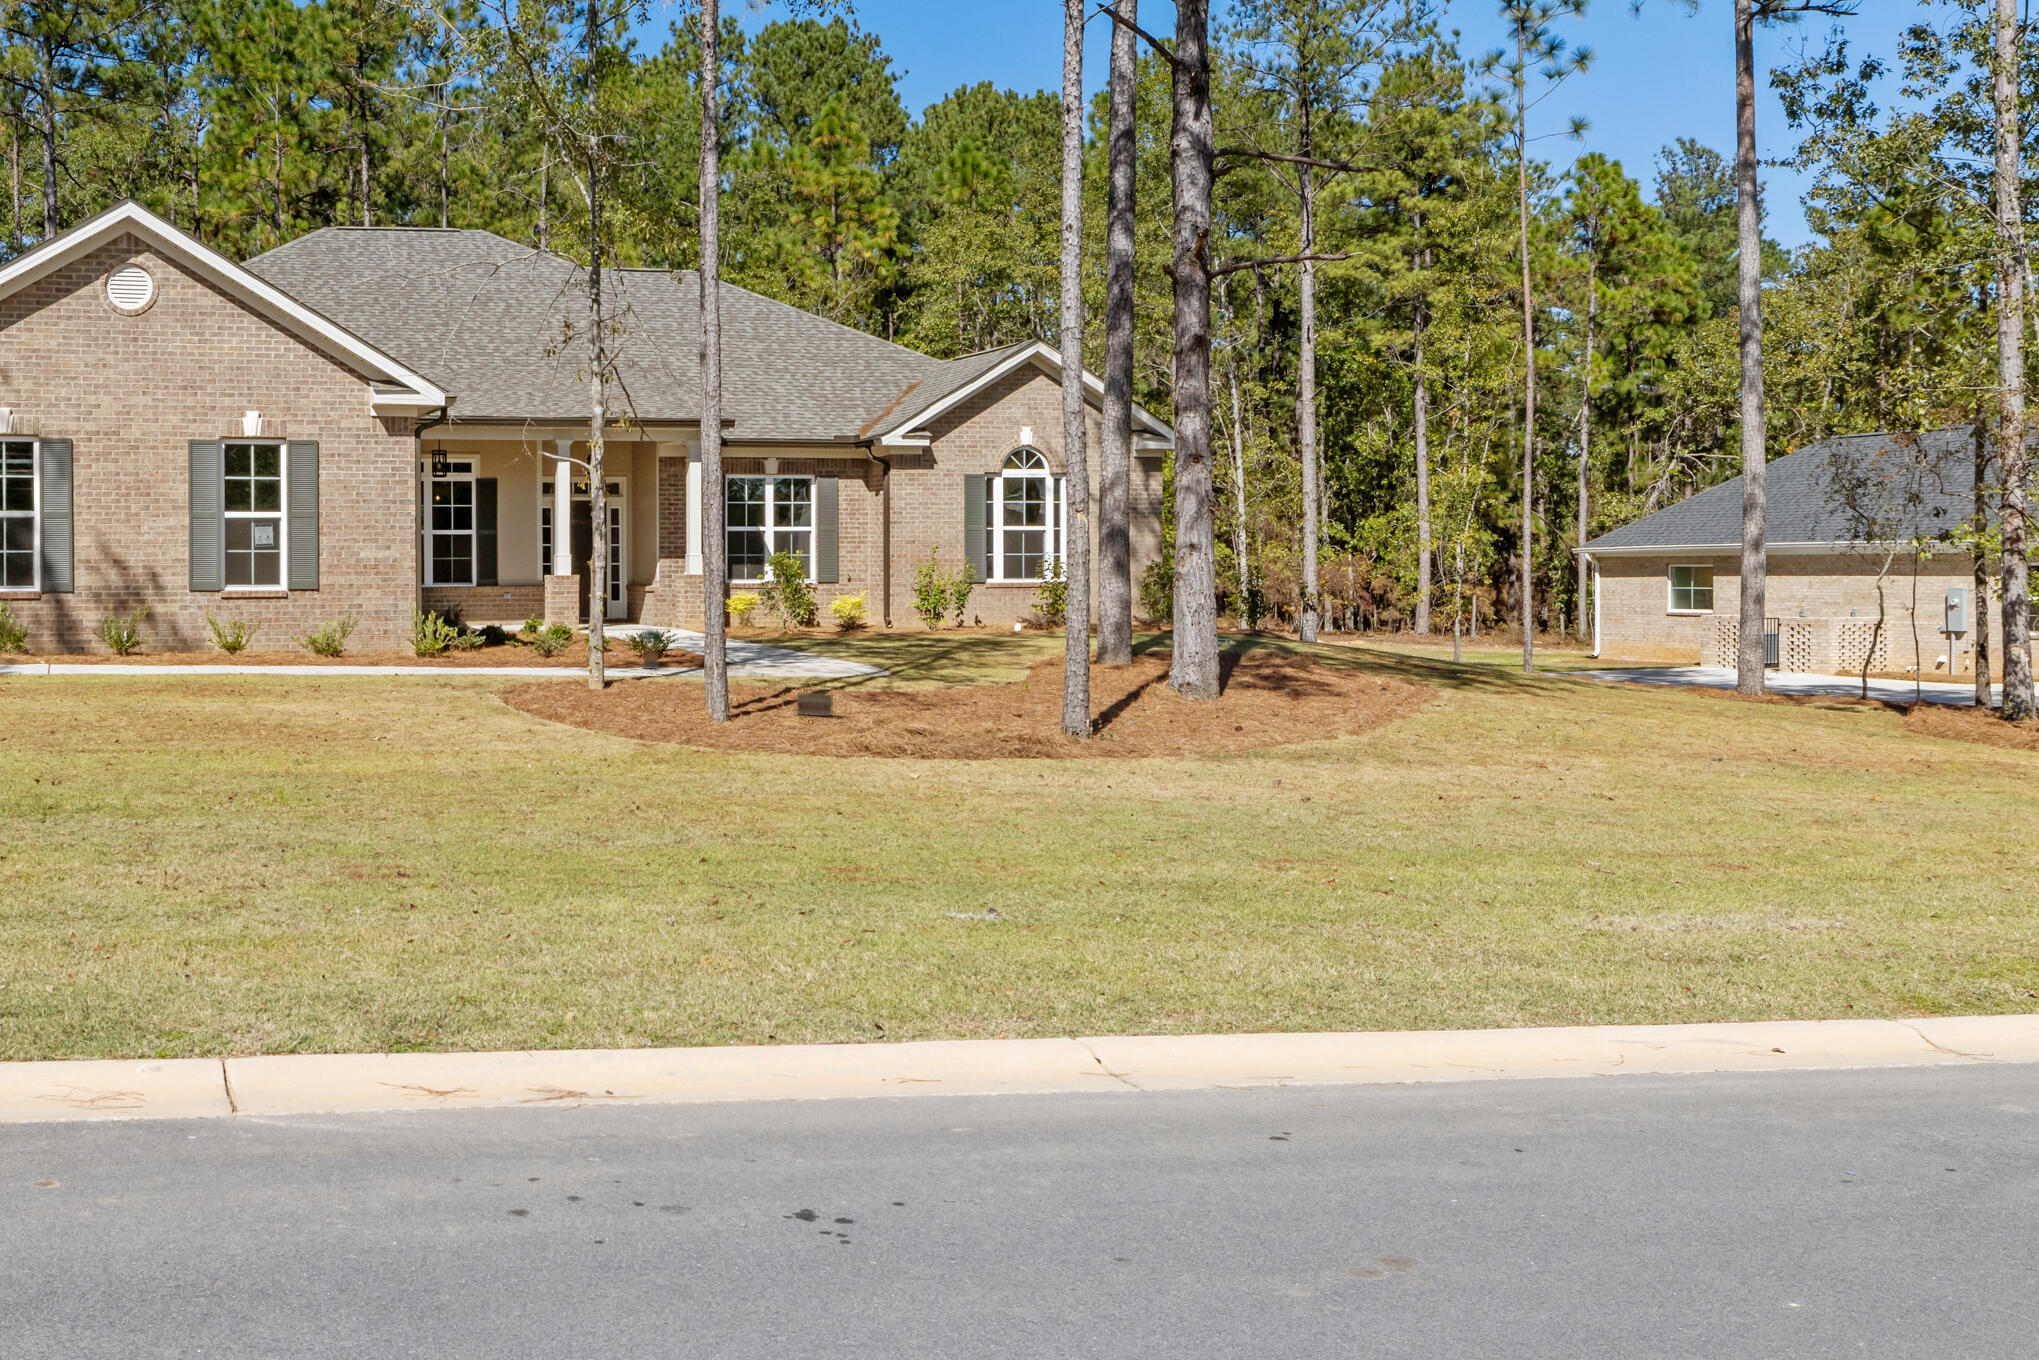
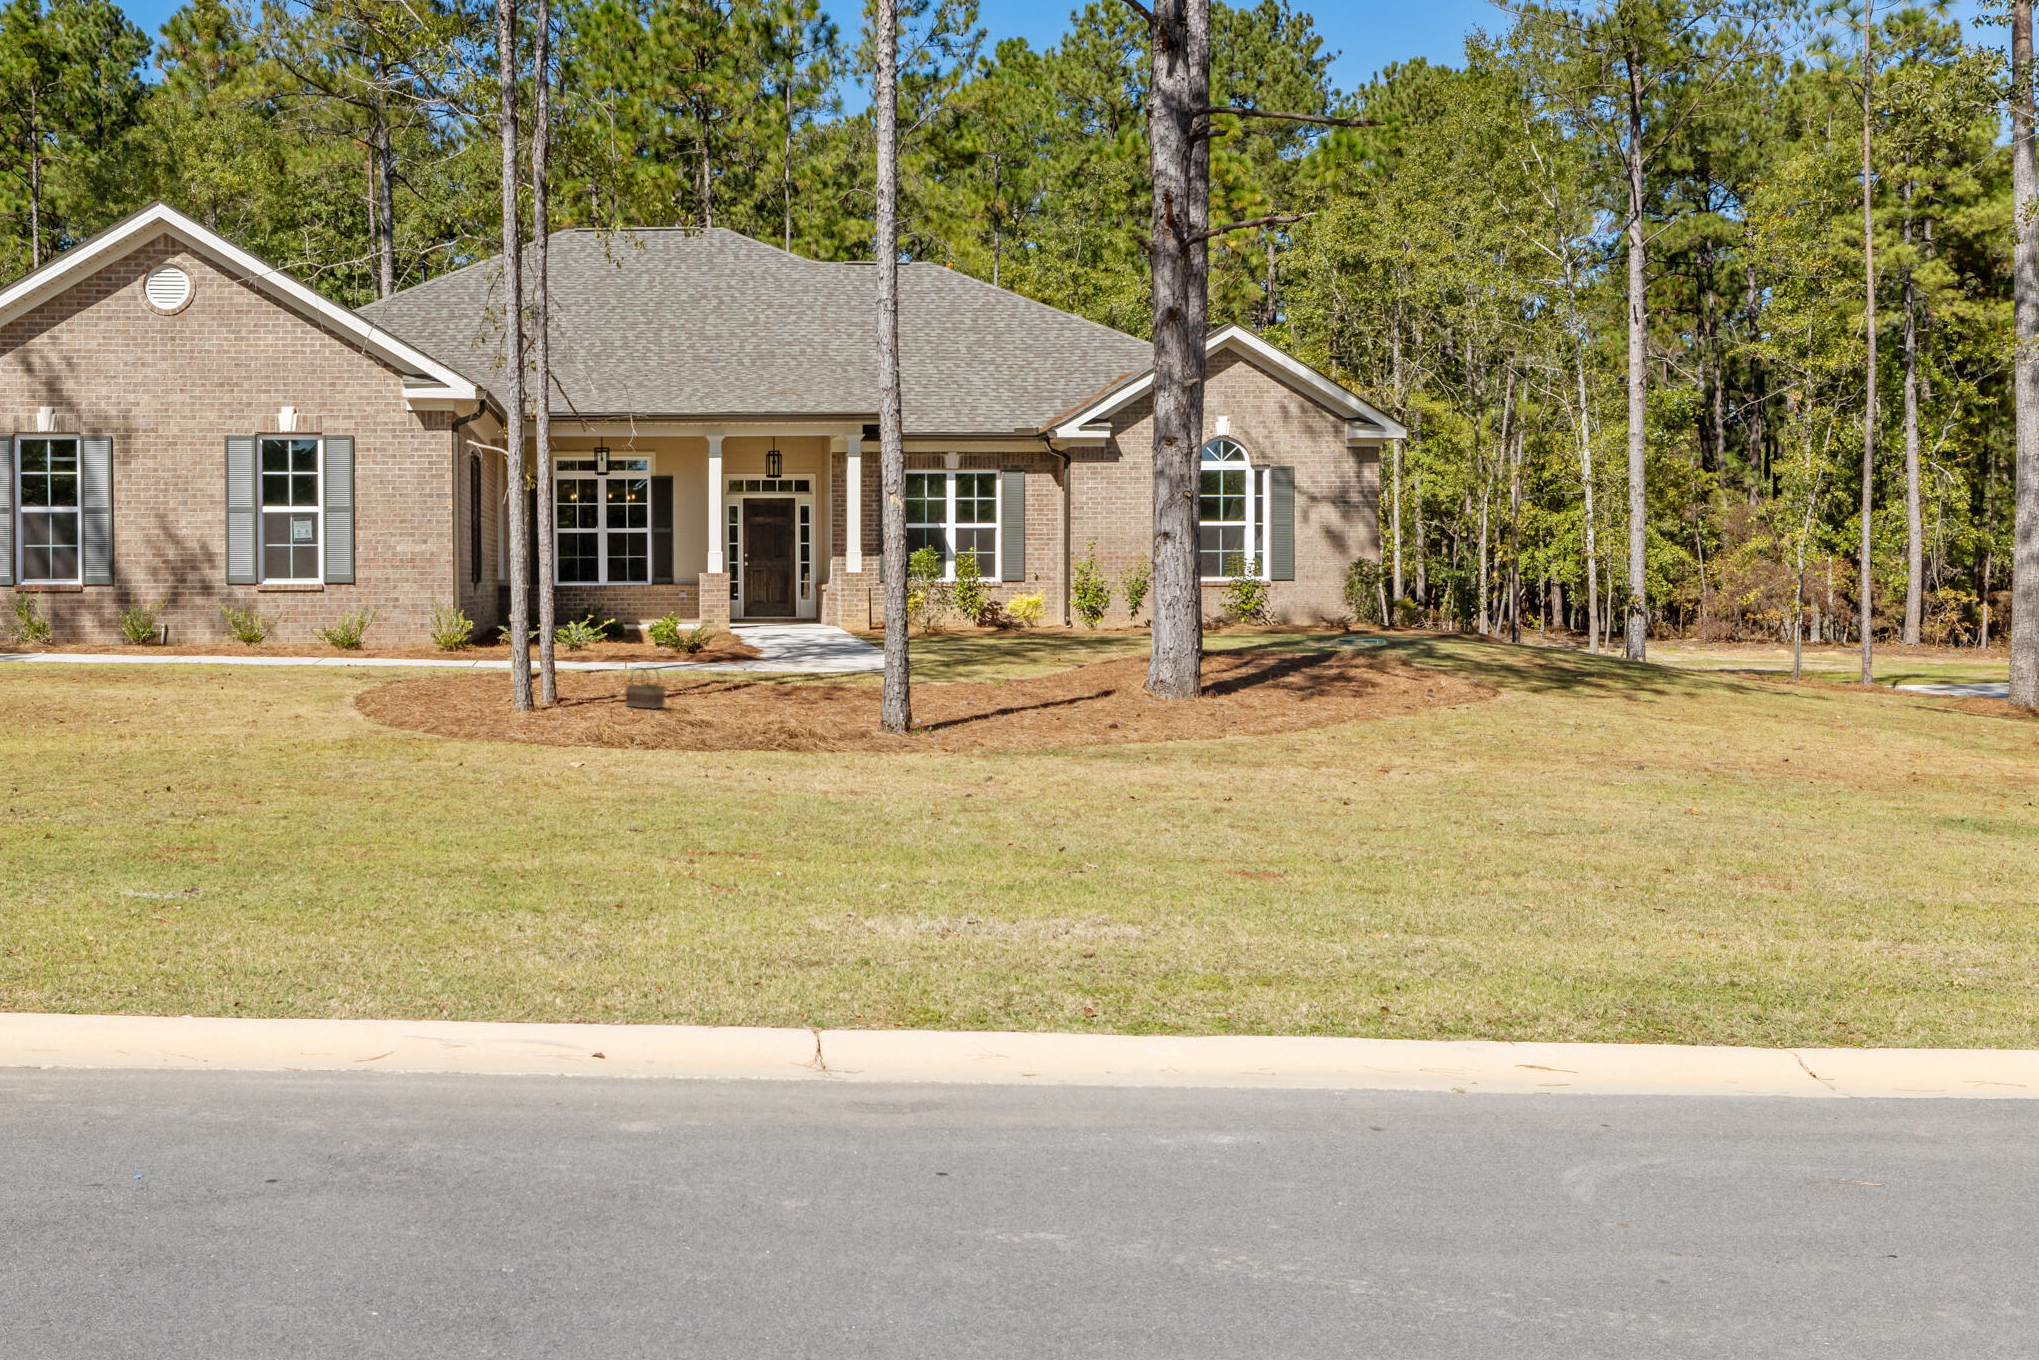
potted tree: present [641,630,665,669] -> none [612,623,639,664]

